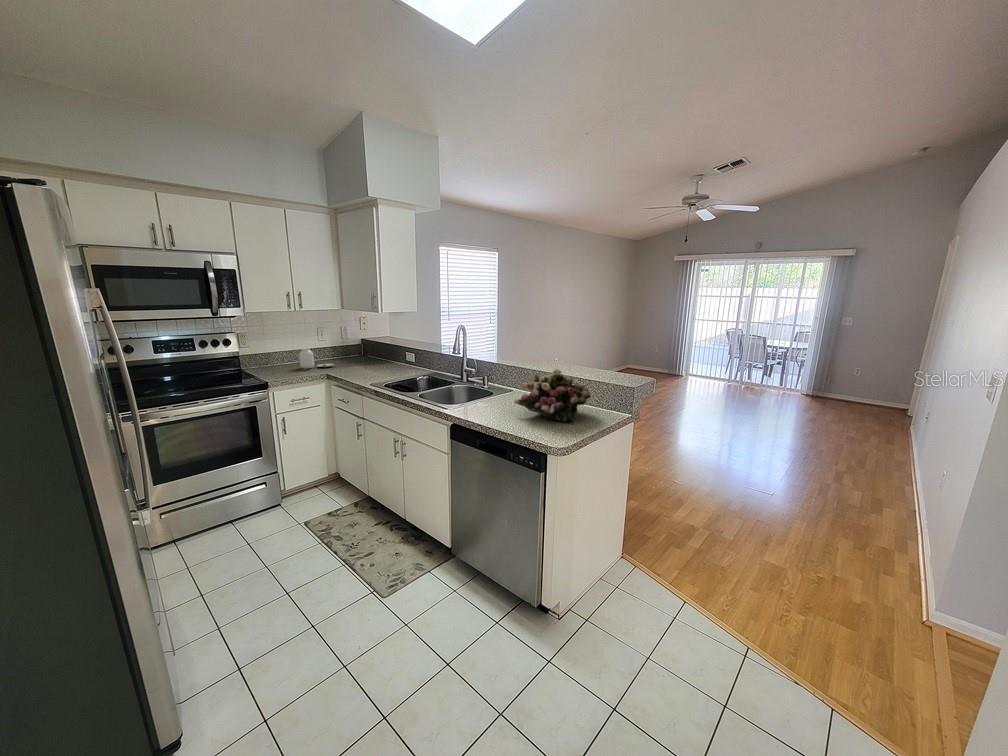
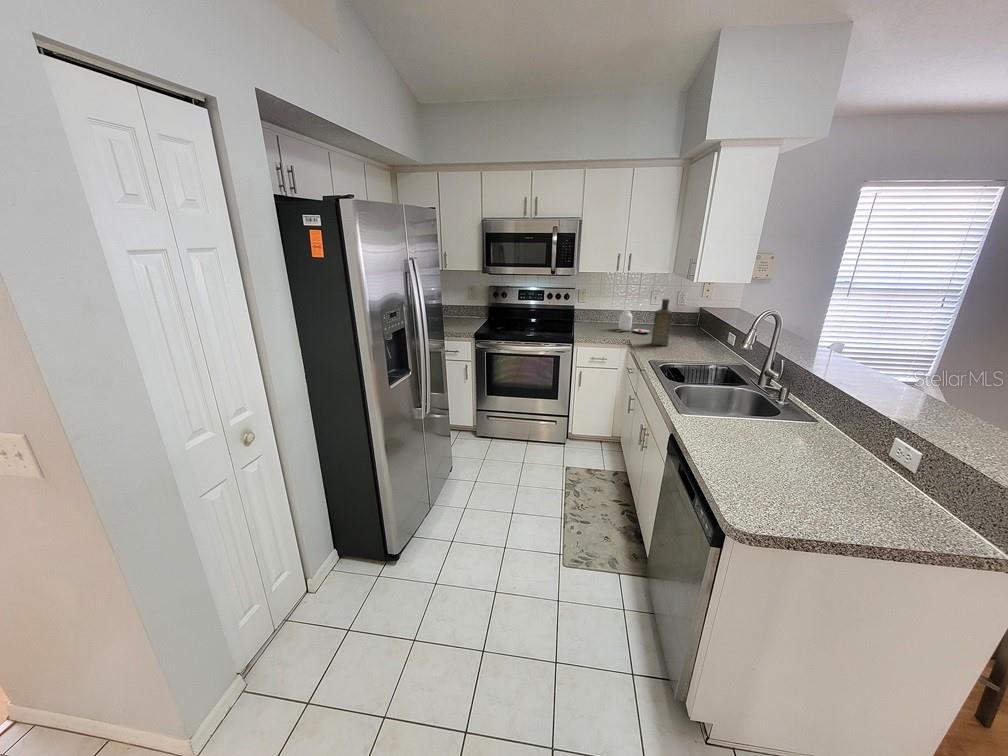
bottle: none [346,331,365,373] -> present [651,299,673,346]
flower arrangement: present [514,369,591,422] -> none [754,403,909,500]

